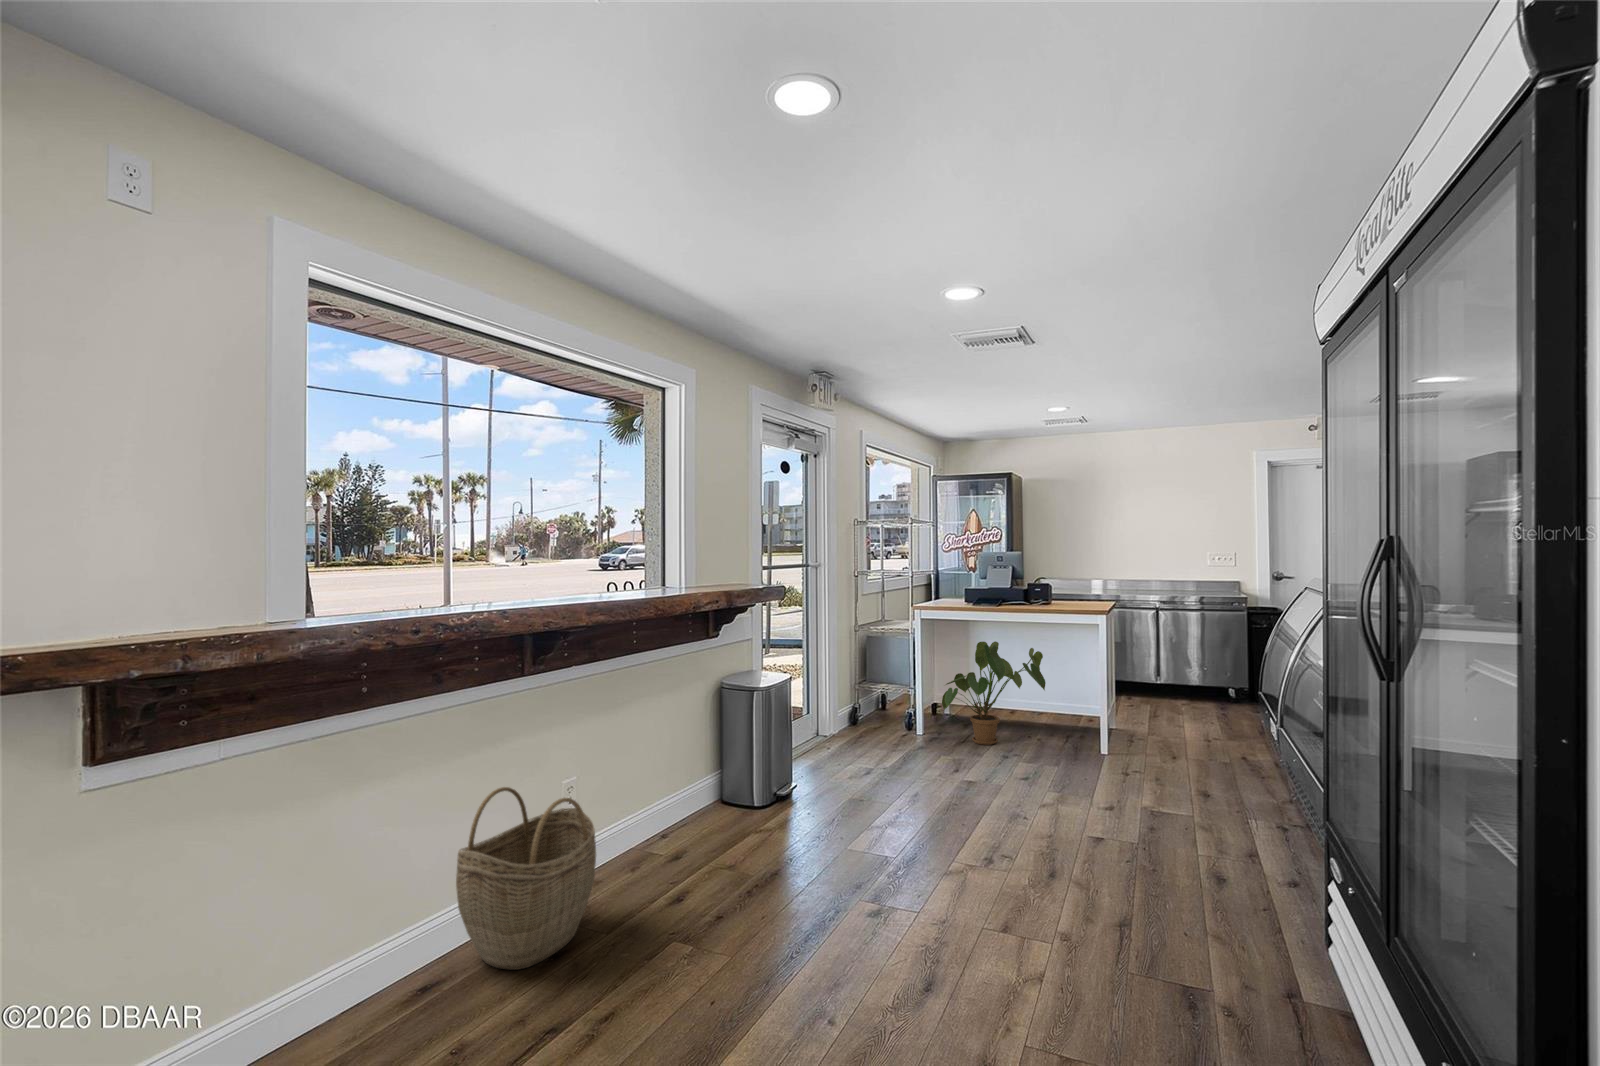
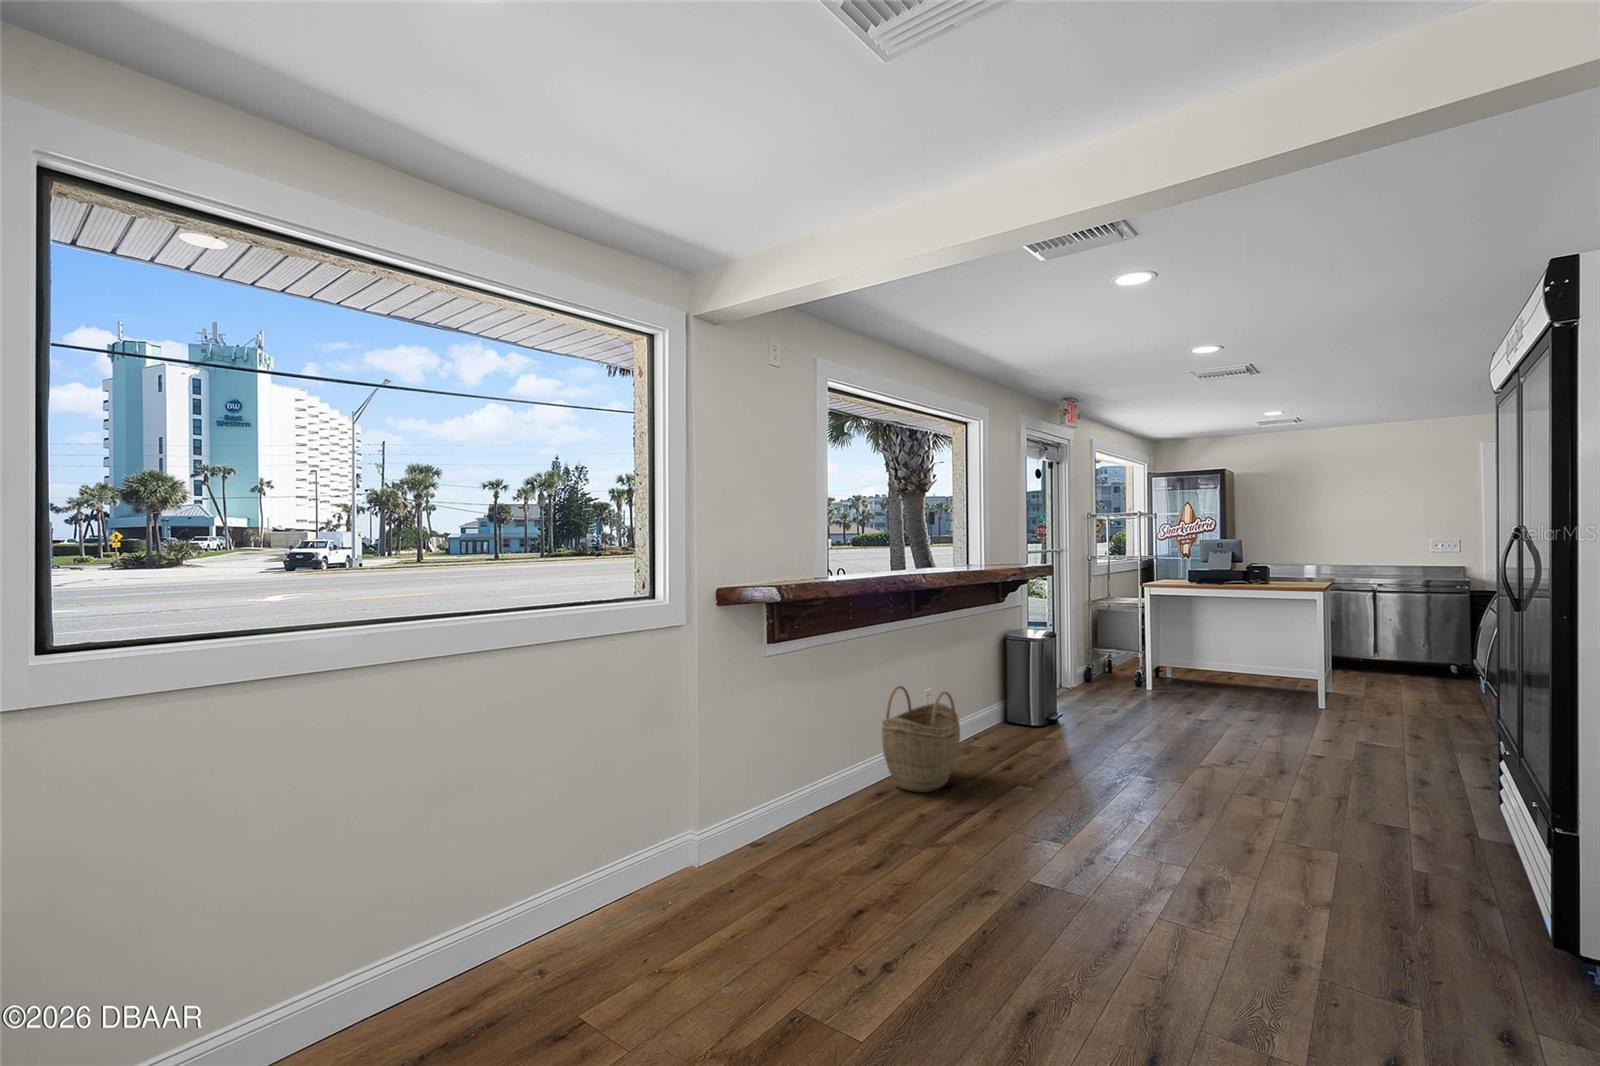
house plant: present [942,641,1046,745] -> none [1171,615,1266,698]

